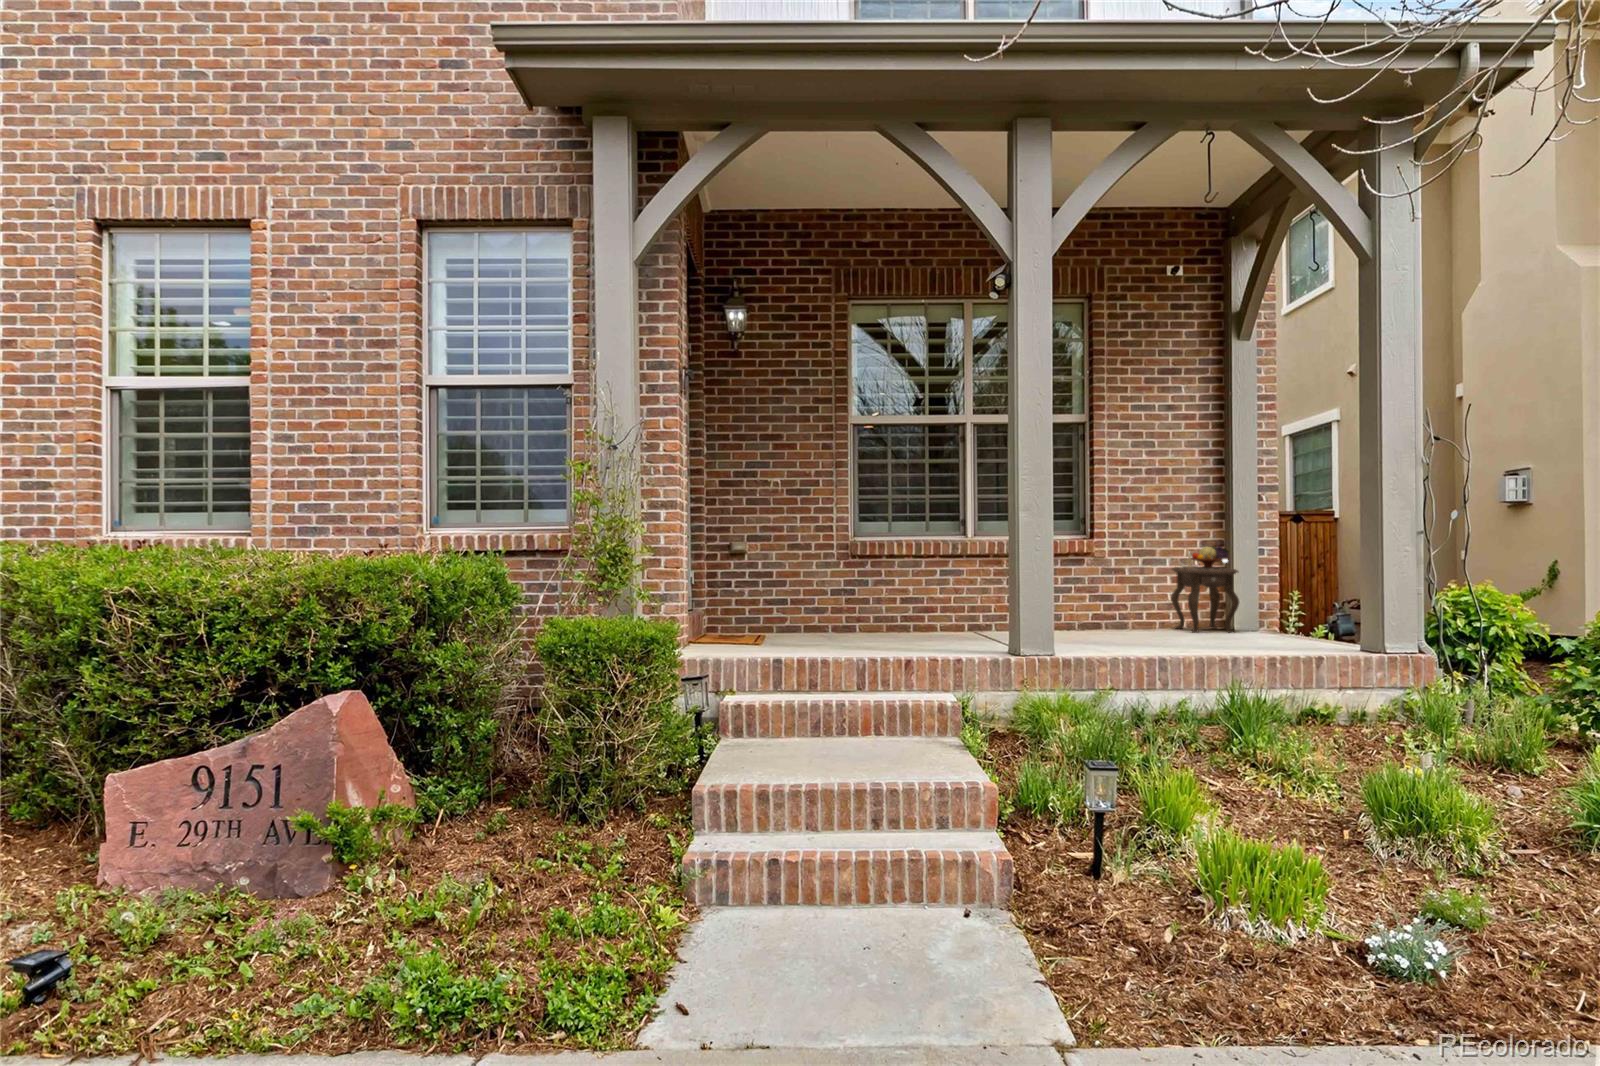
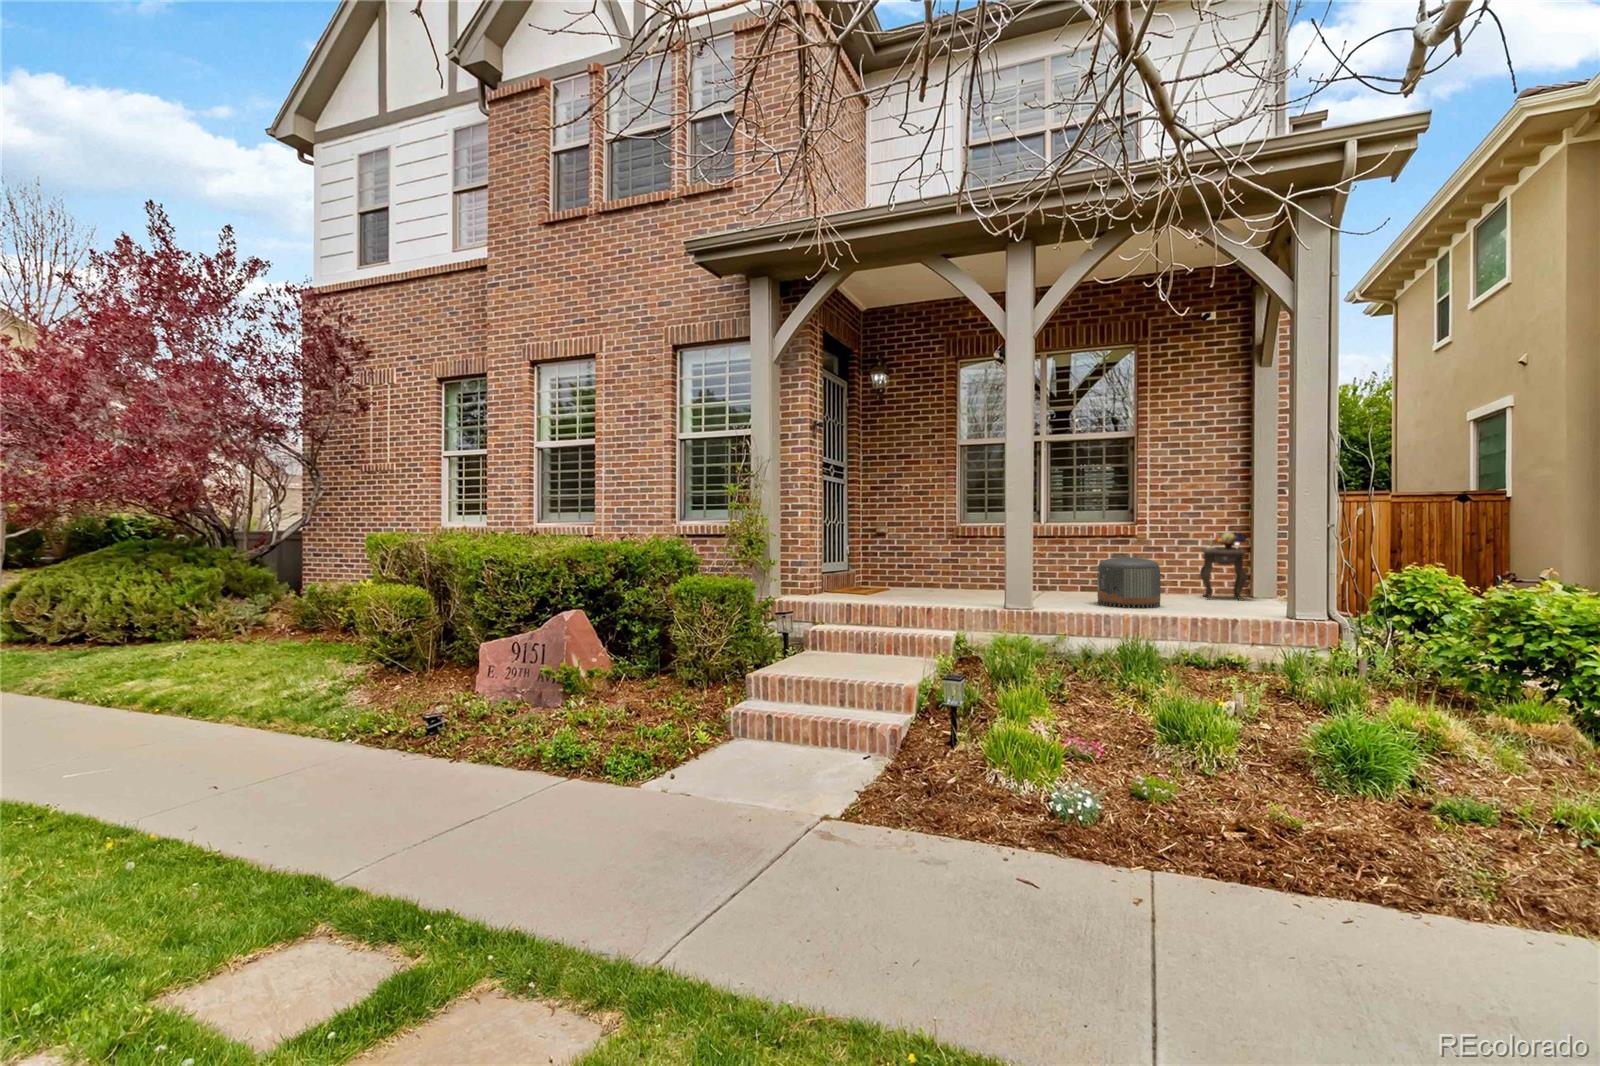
pouf: none [1100,580,1184,650] -> present [1097,557,1161,608]

